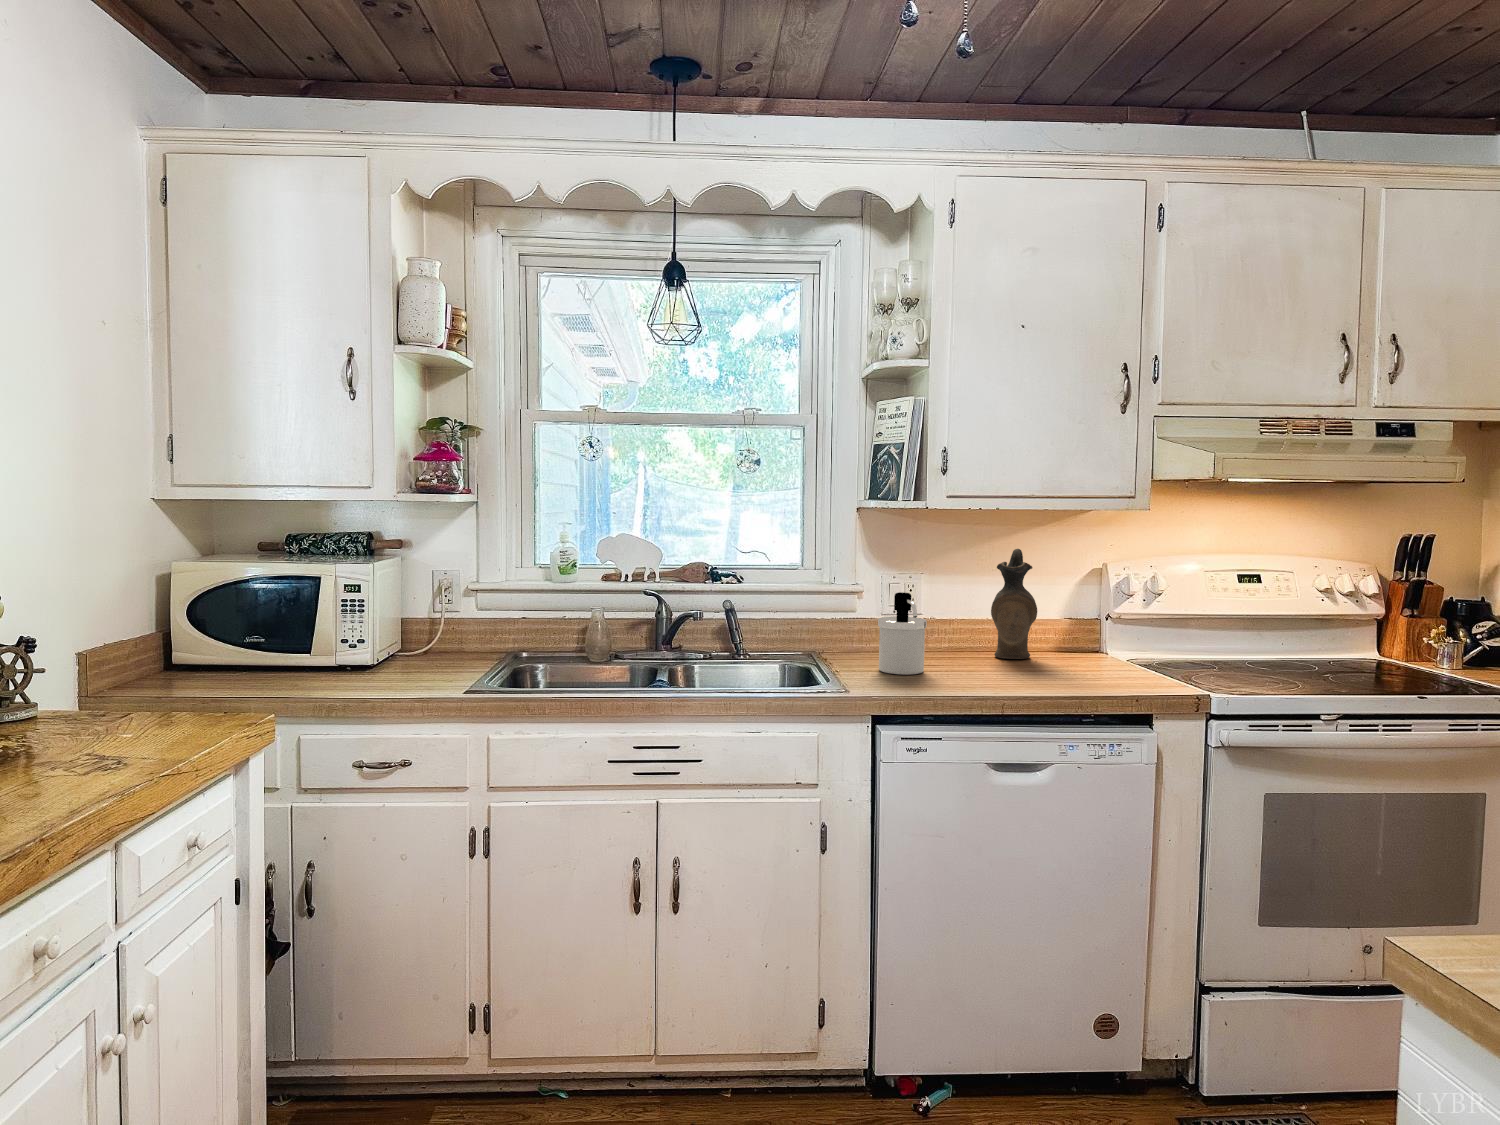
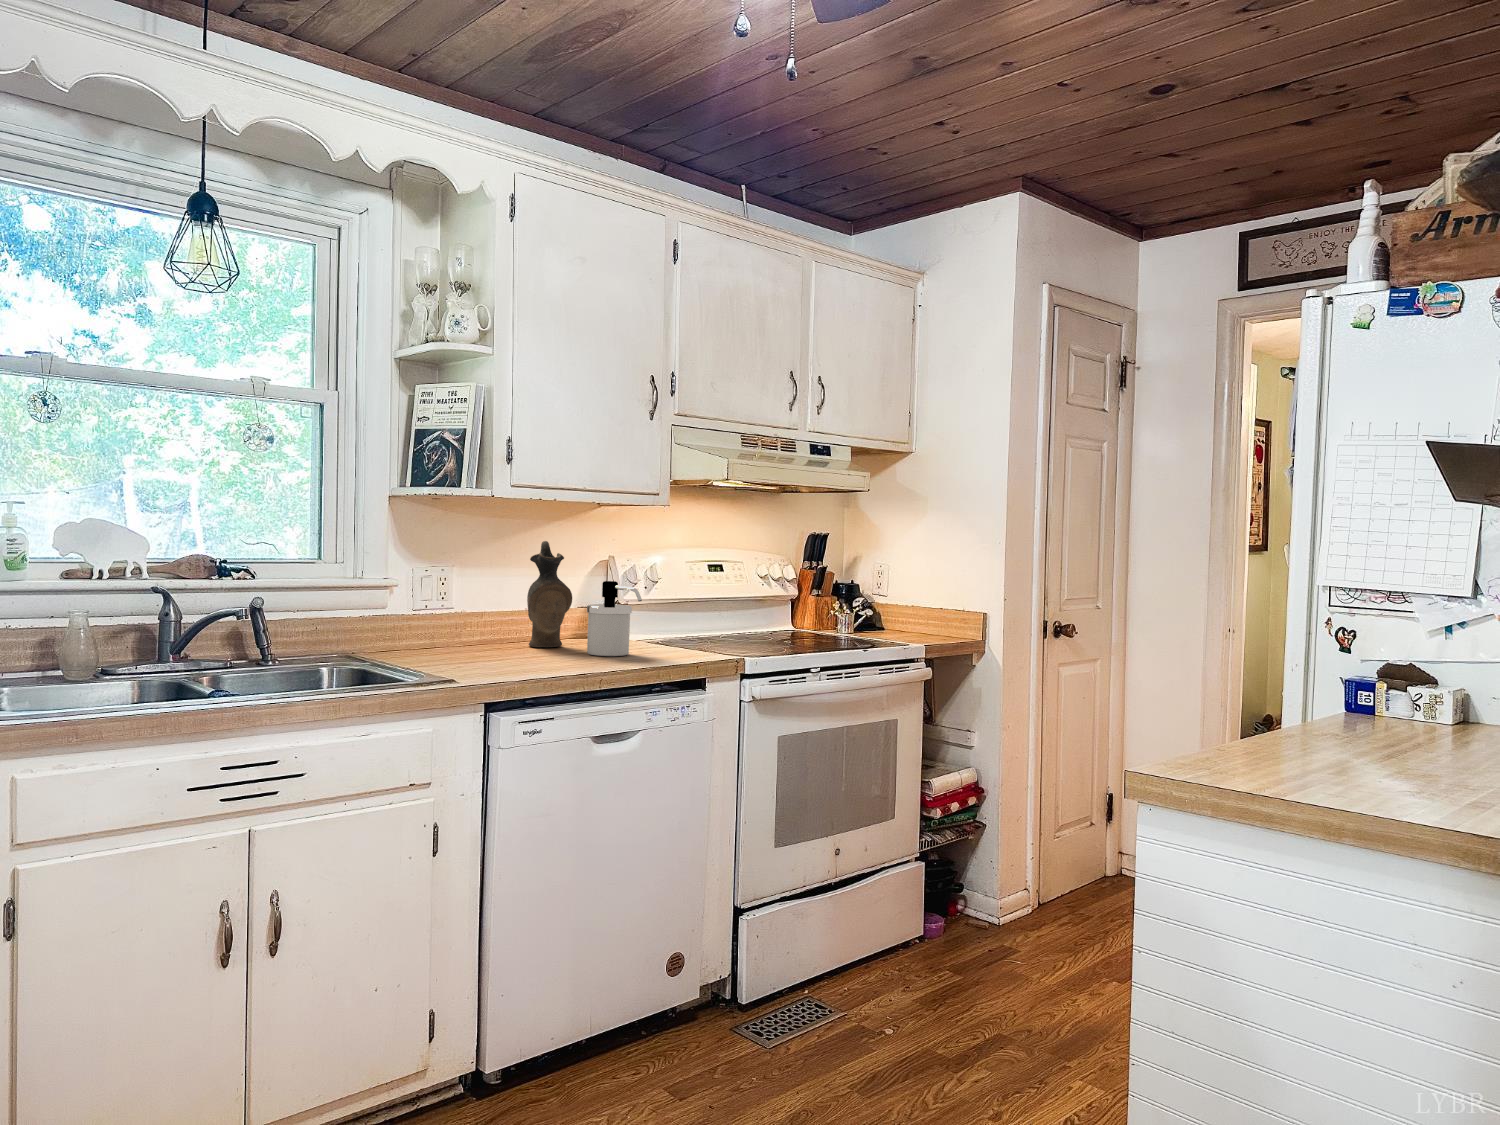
soap dispenser: present [878,592,927,675] -> present [587,581,642,656]

